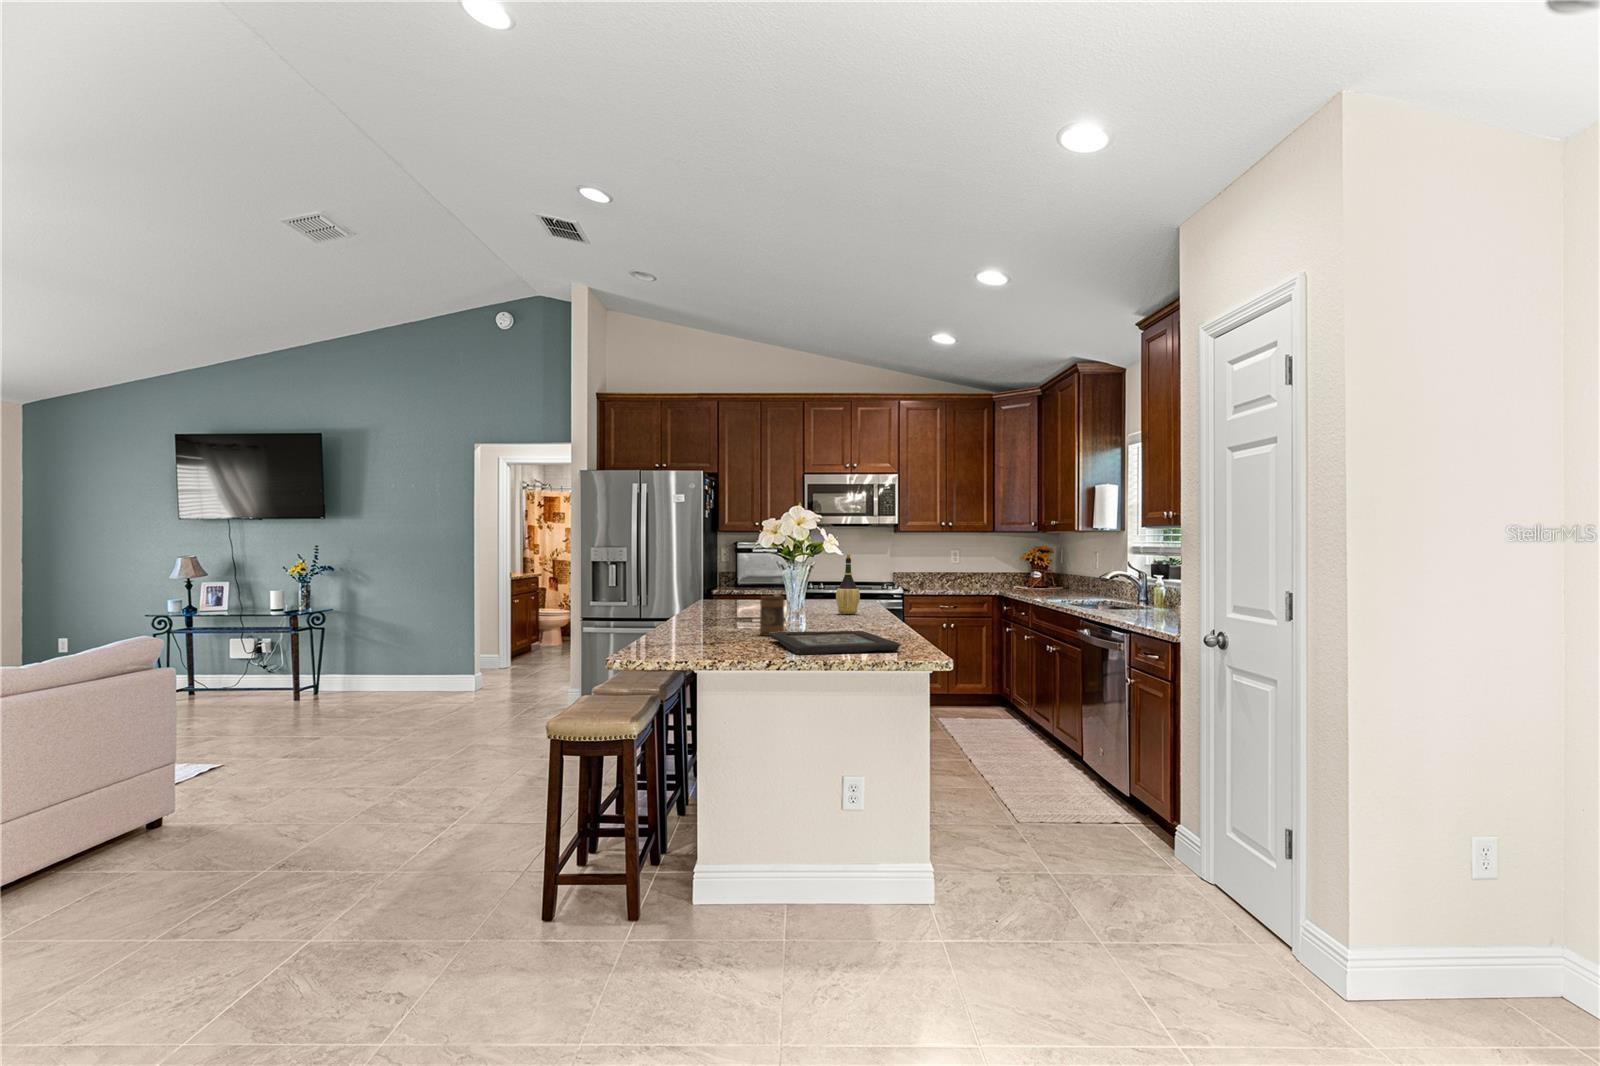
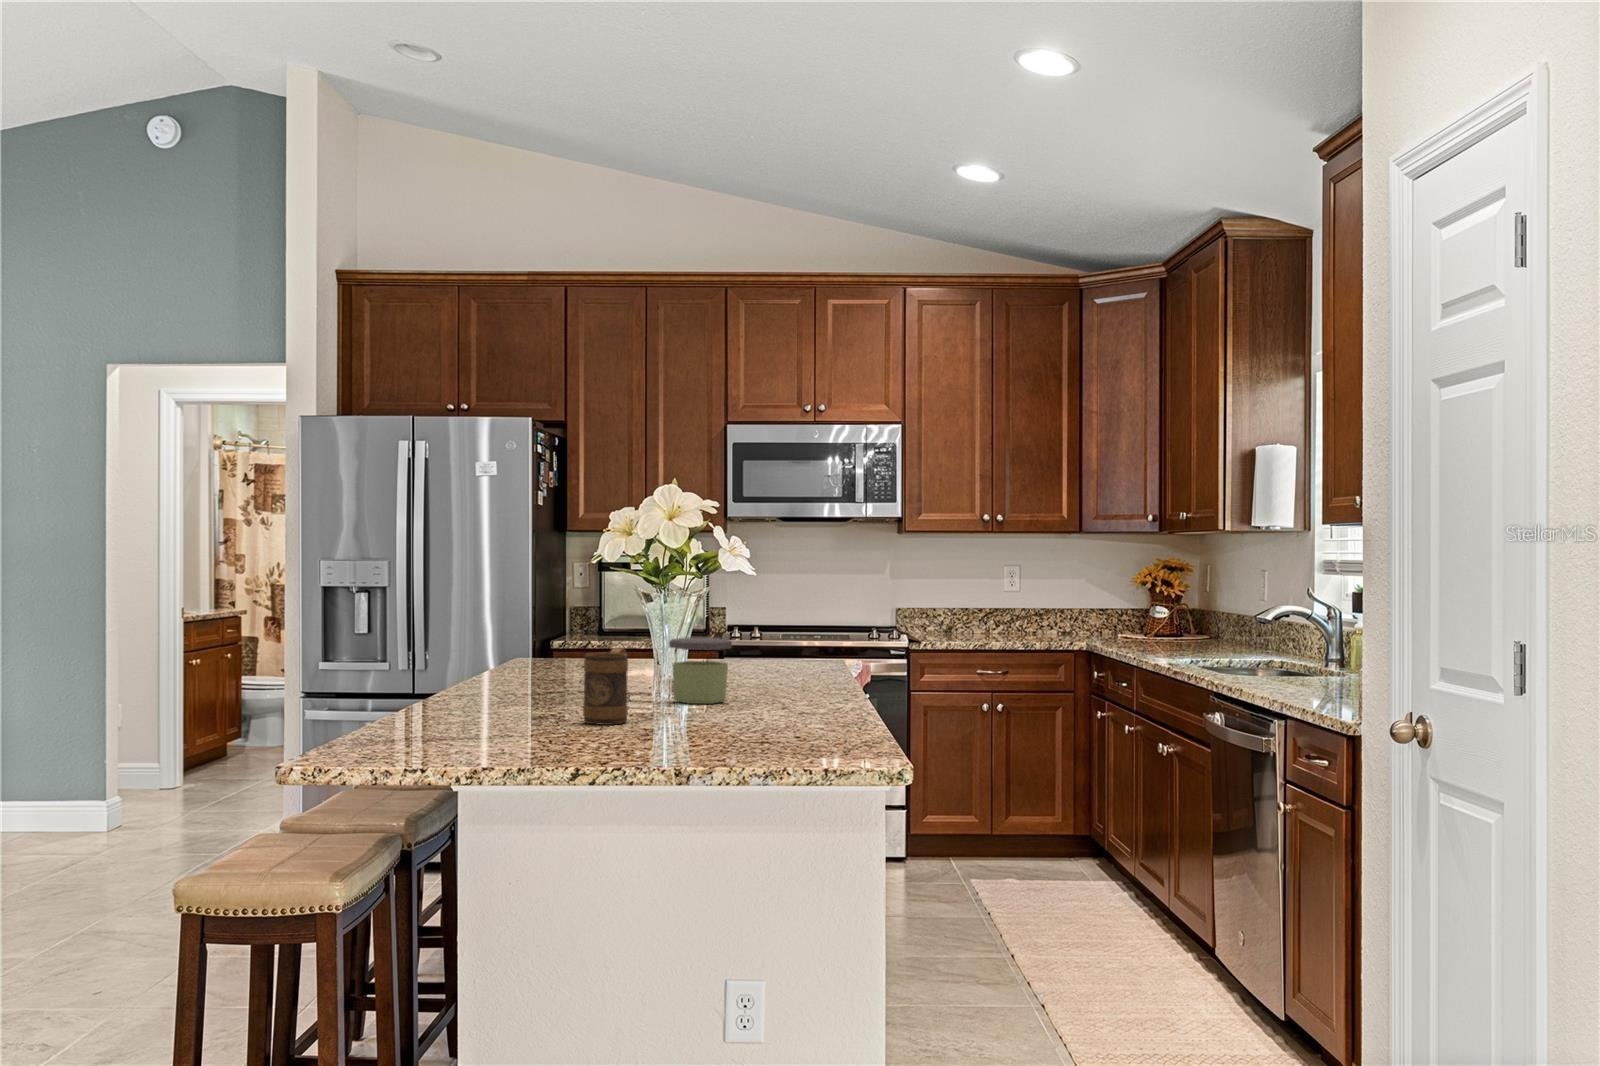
wine bottle: present [836,554,860,614] -> none [752,576,796,686]
jar: none [798,588,833,624] -> present [669,637,732,704]
decorative tray: present [770,631,901,655] -> none [593,715,813,757]

